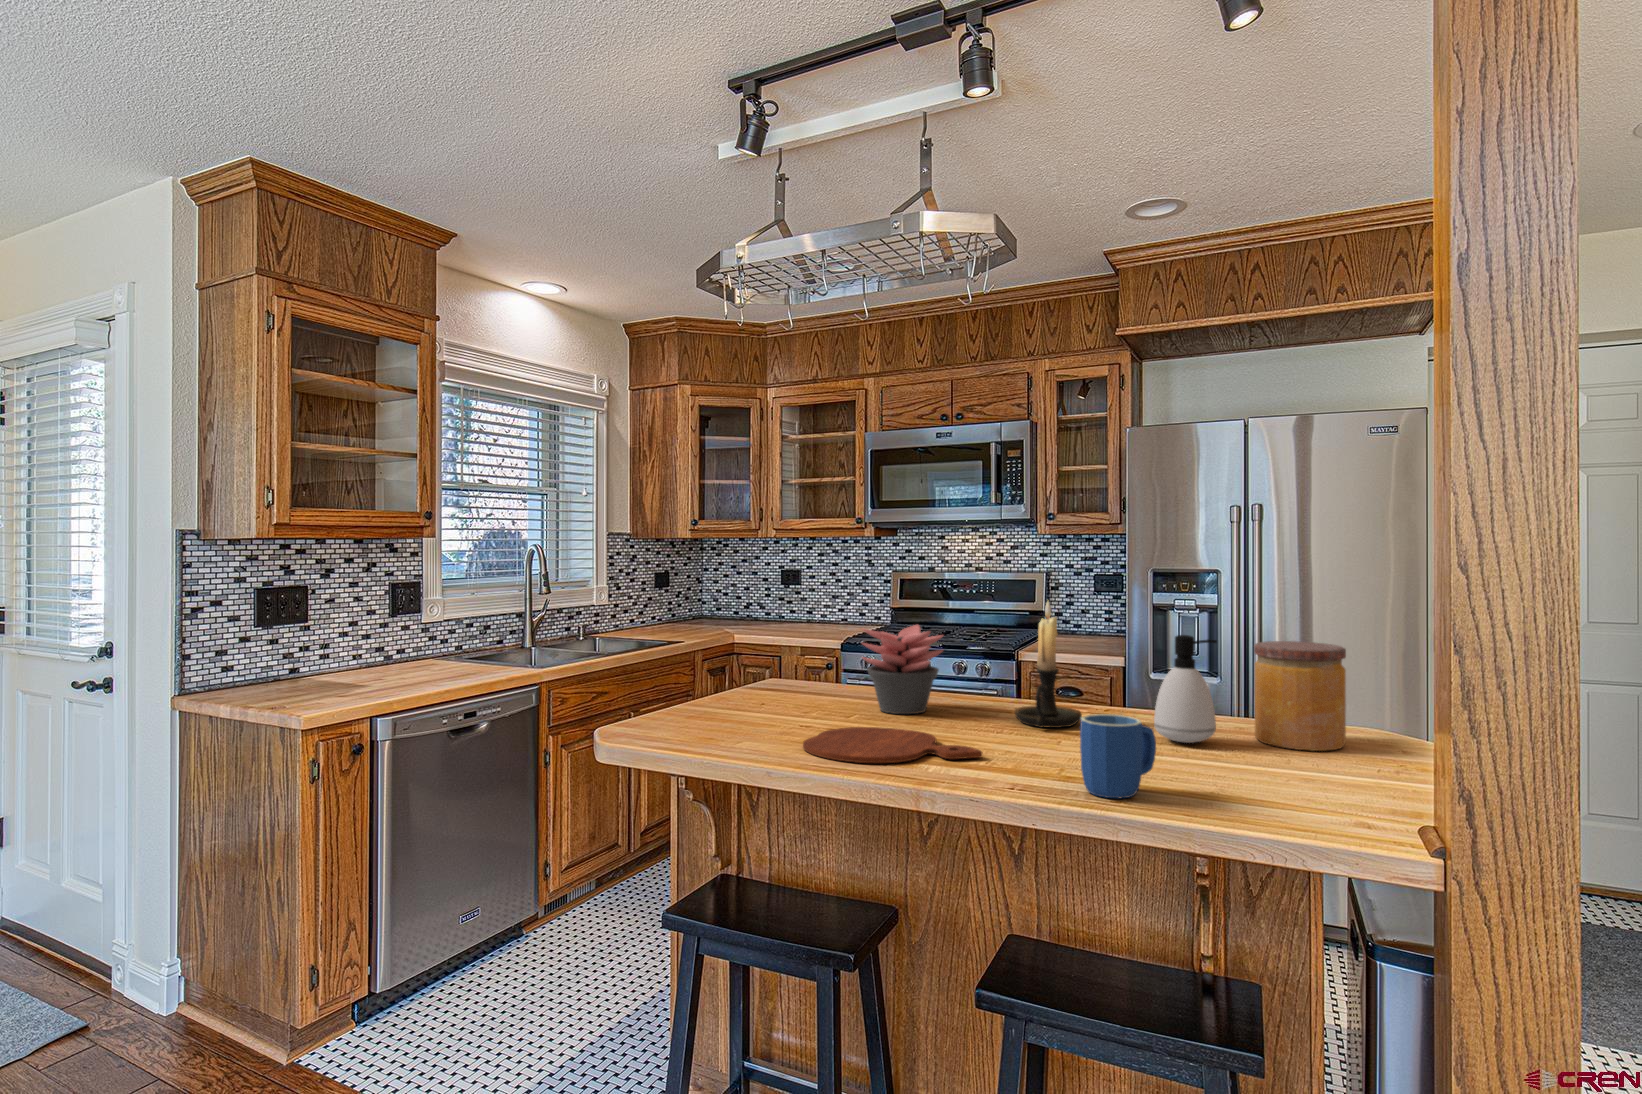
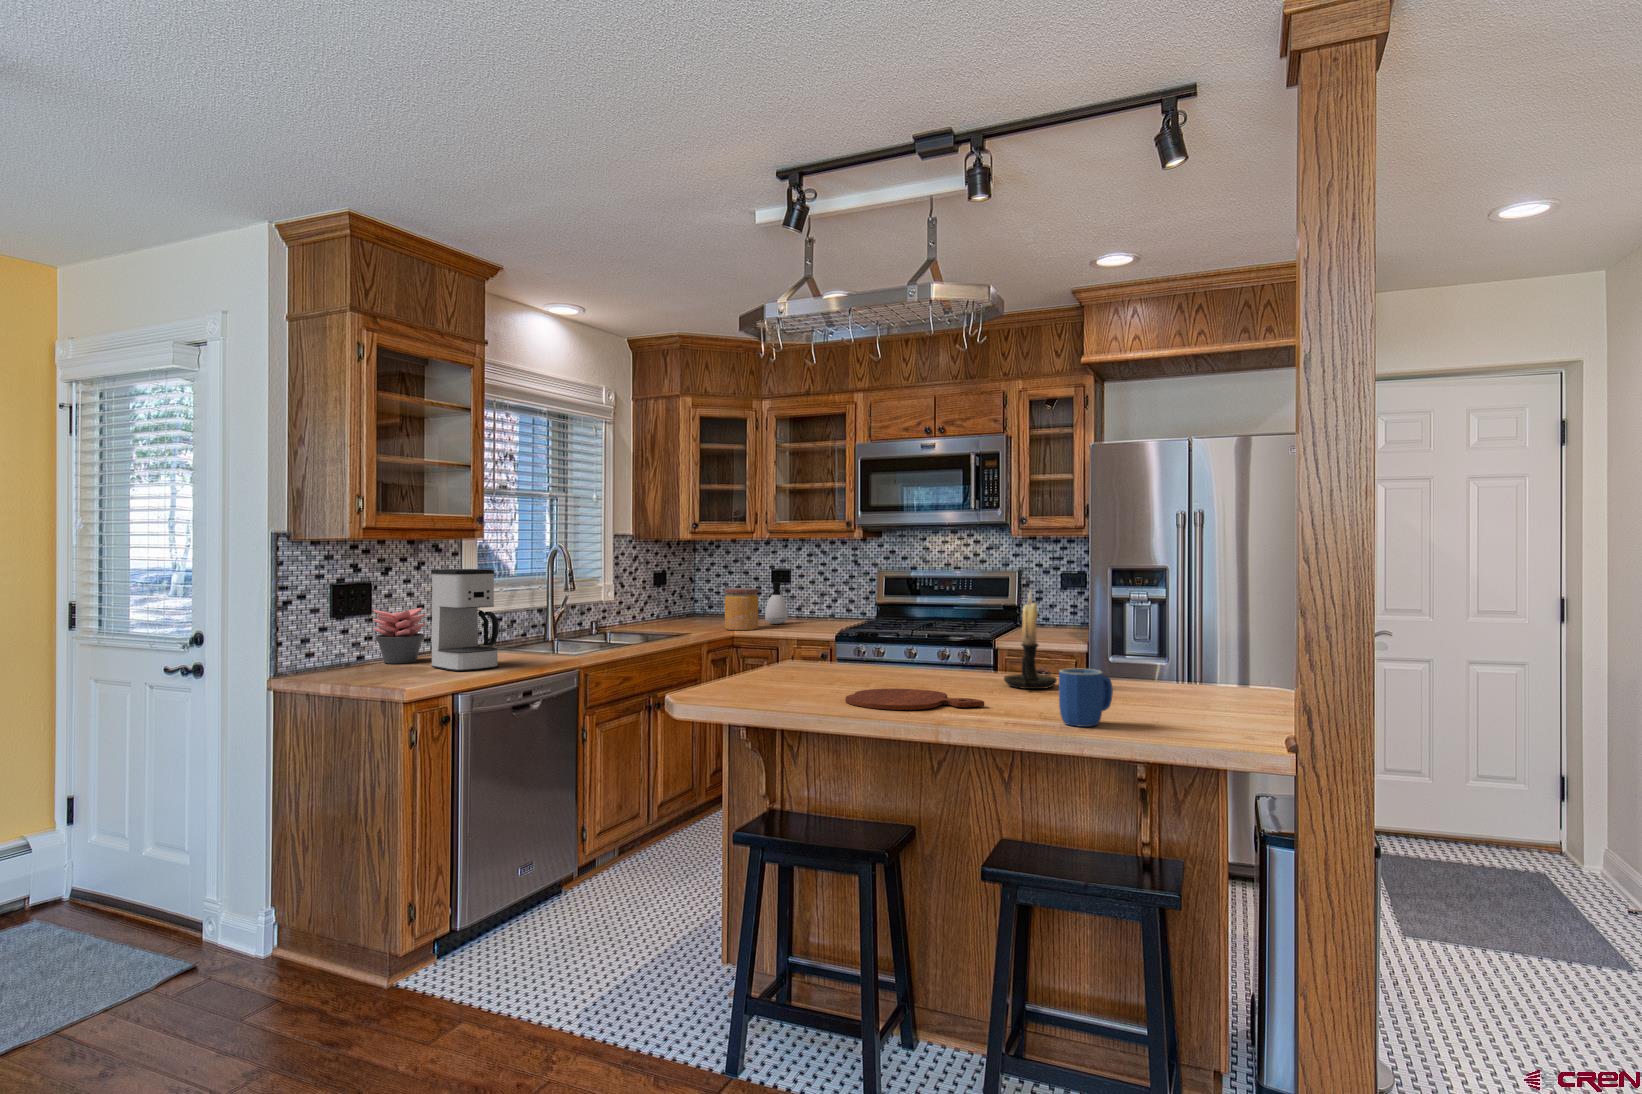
coffee maker: none [366,572,444,689] -> present [431,569,499,671]
succulent plant: present [862,625,943,714] -> present [373,608,427,664]
soap dispenser: present [1154,635,1217,743] -> present [765,582,788,624]
jar: present [1254,641,1346,751] -> present [725,588,758,630]

